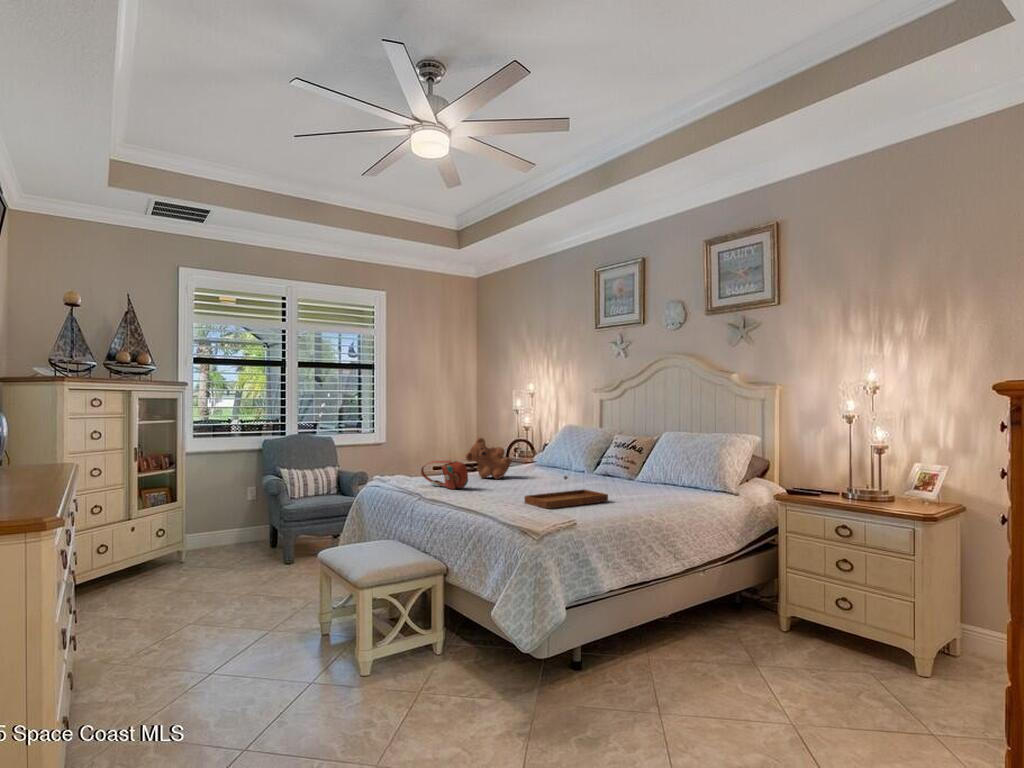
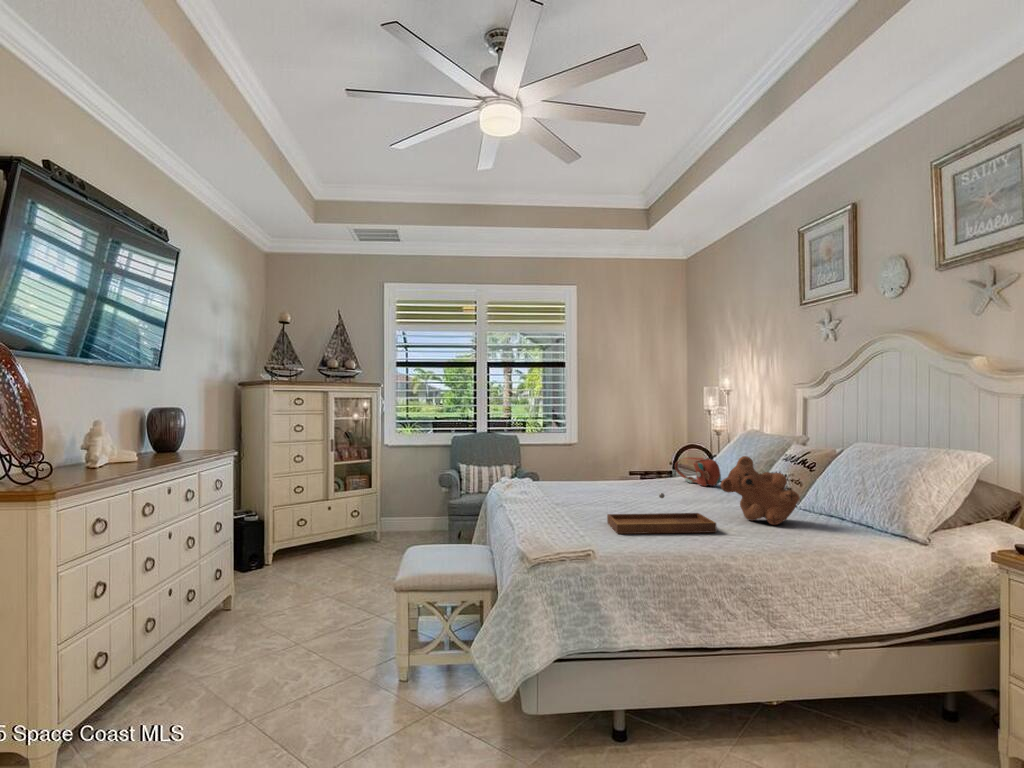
teddy bear: present [466,438,512,479] -> present [720,456,799,525]
handbag: present [421,460,468,489] -> present [675,457,721,486]

